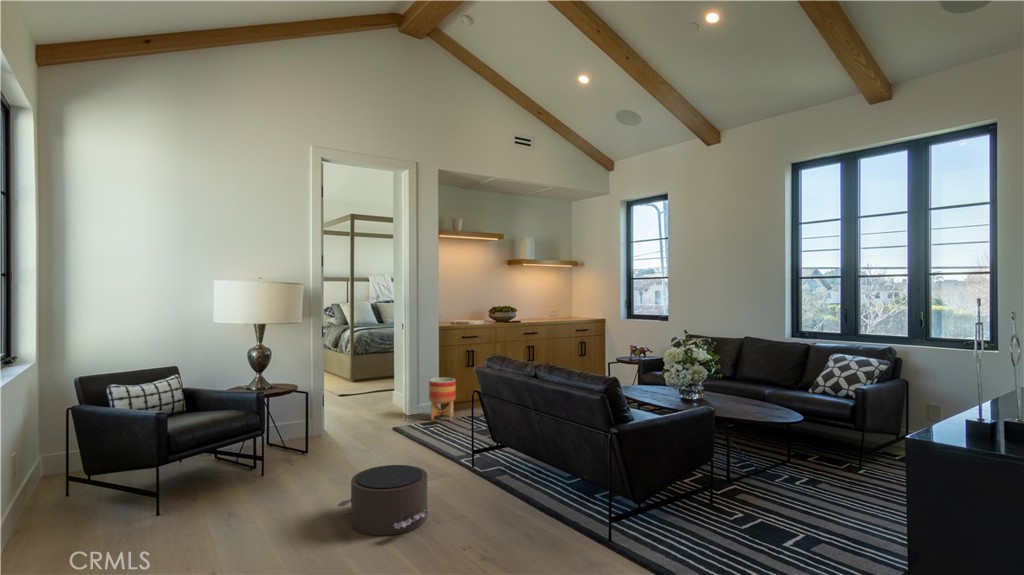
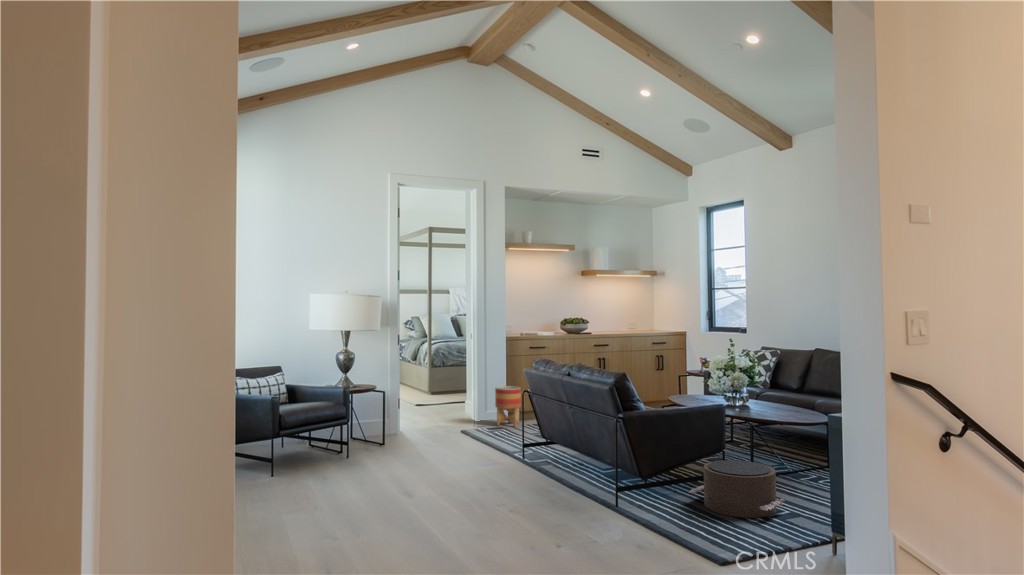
pouf: present [337,465,432,536] -> present [689,460,784,518]

